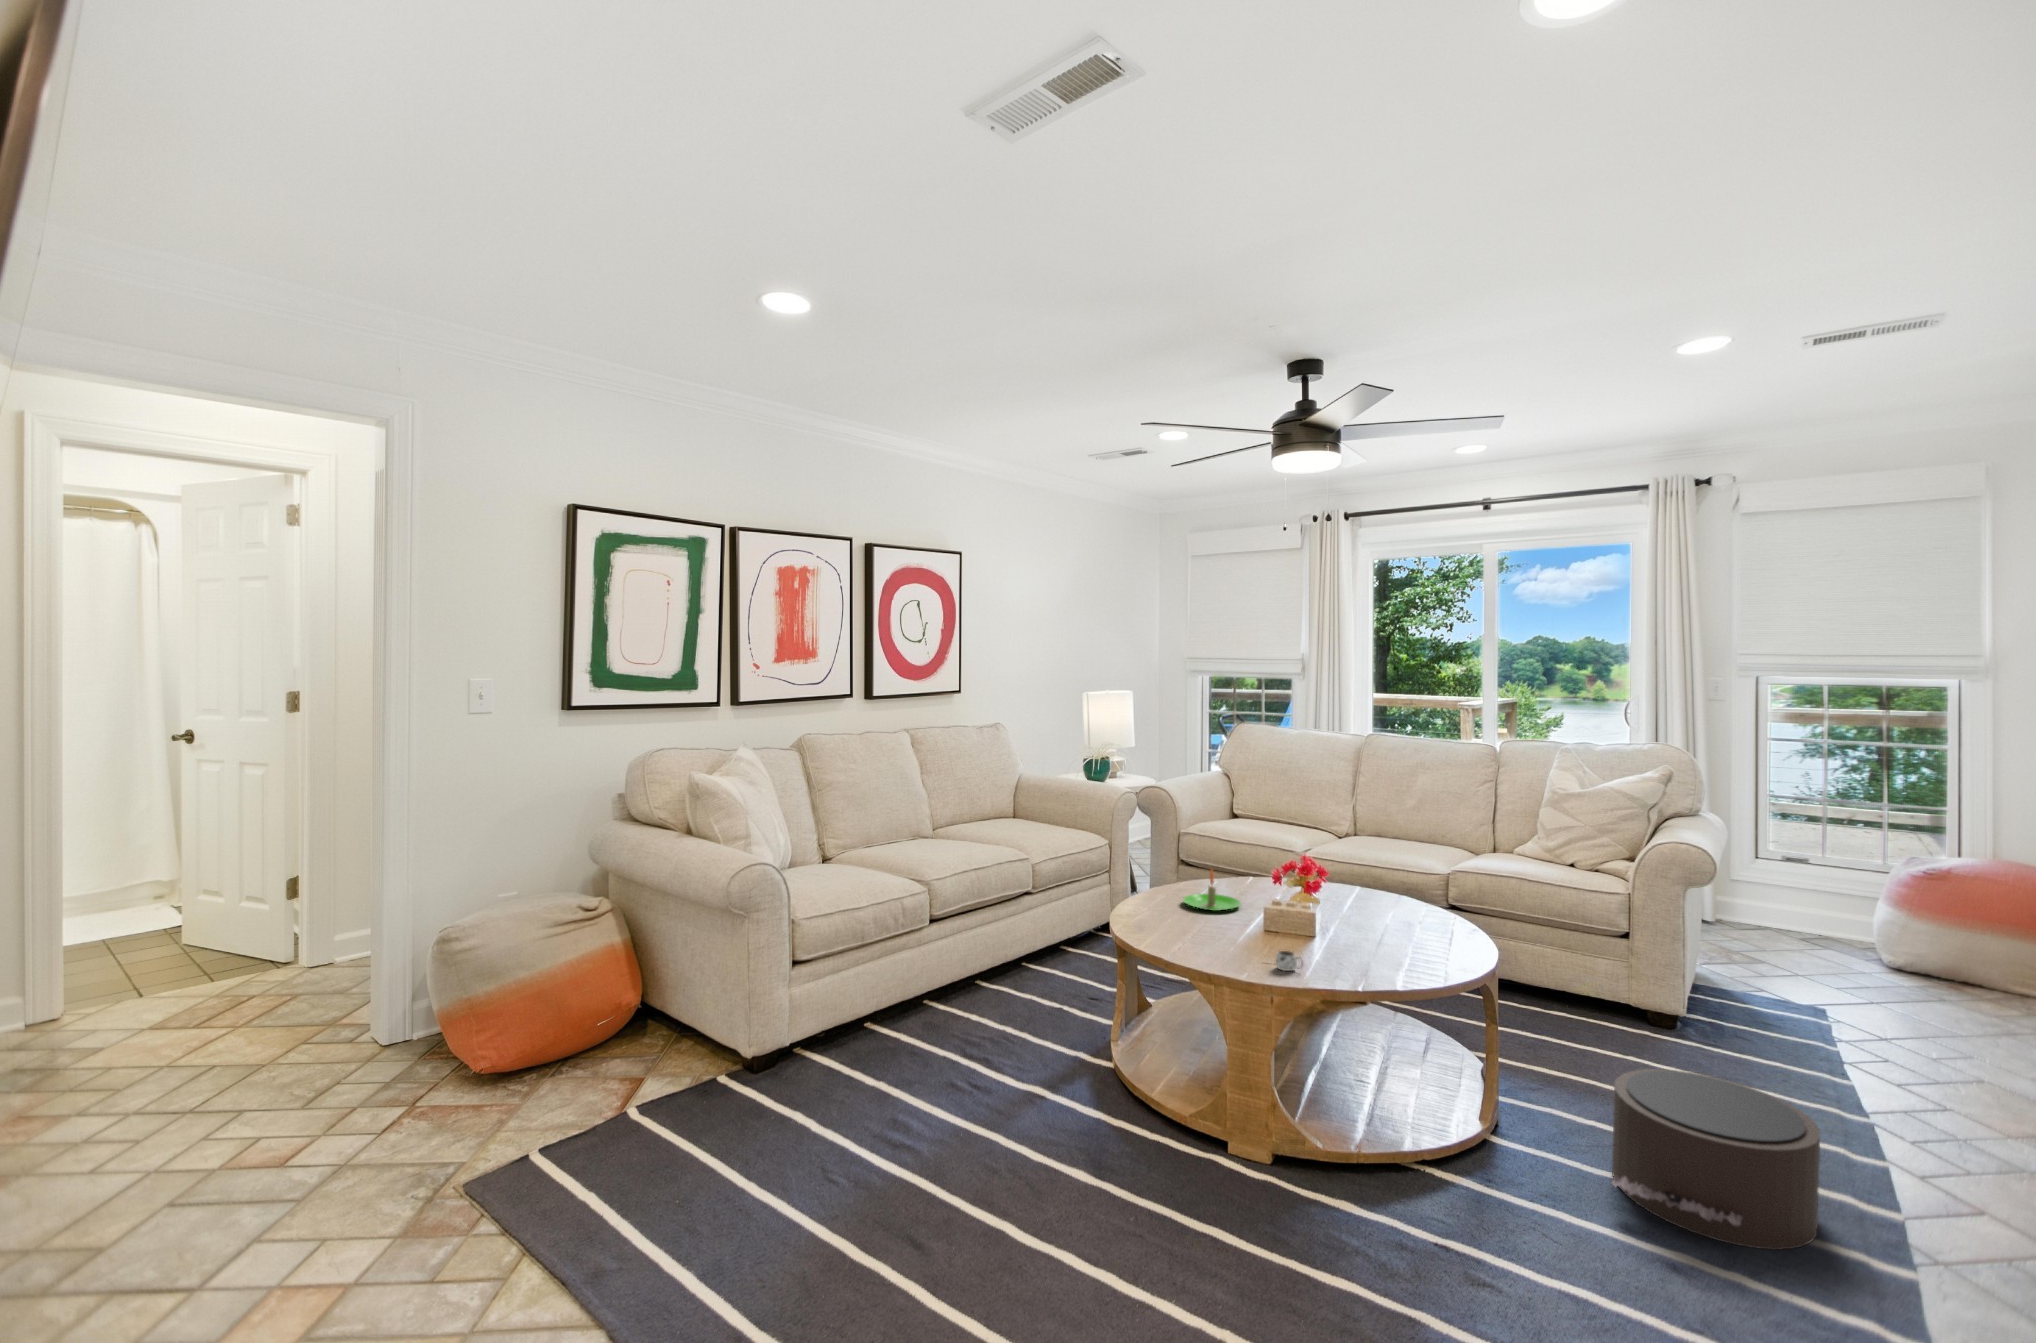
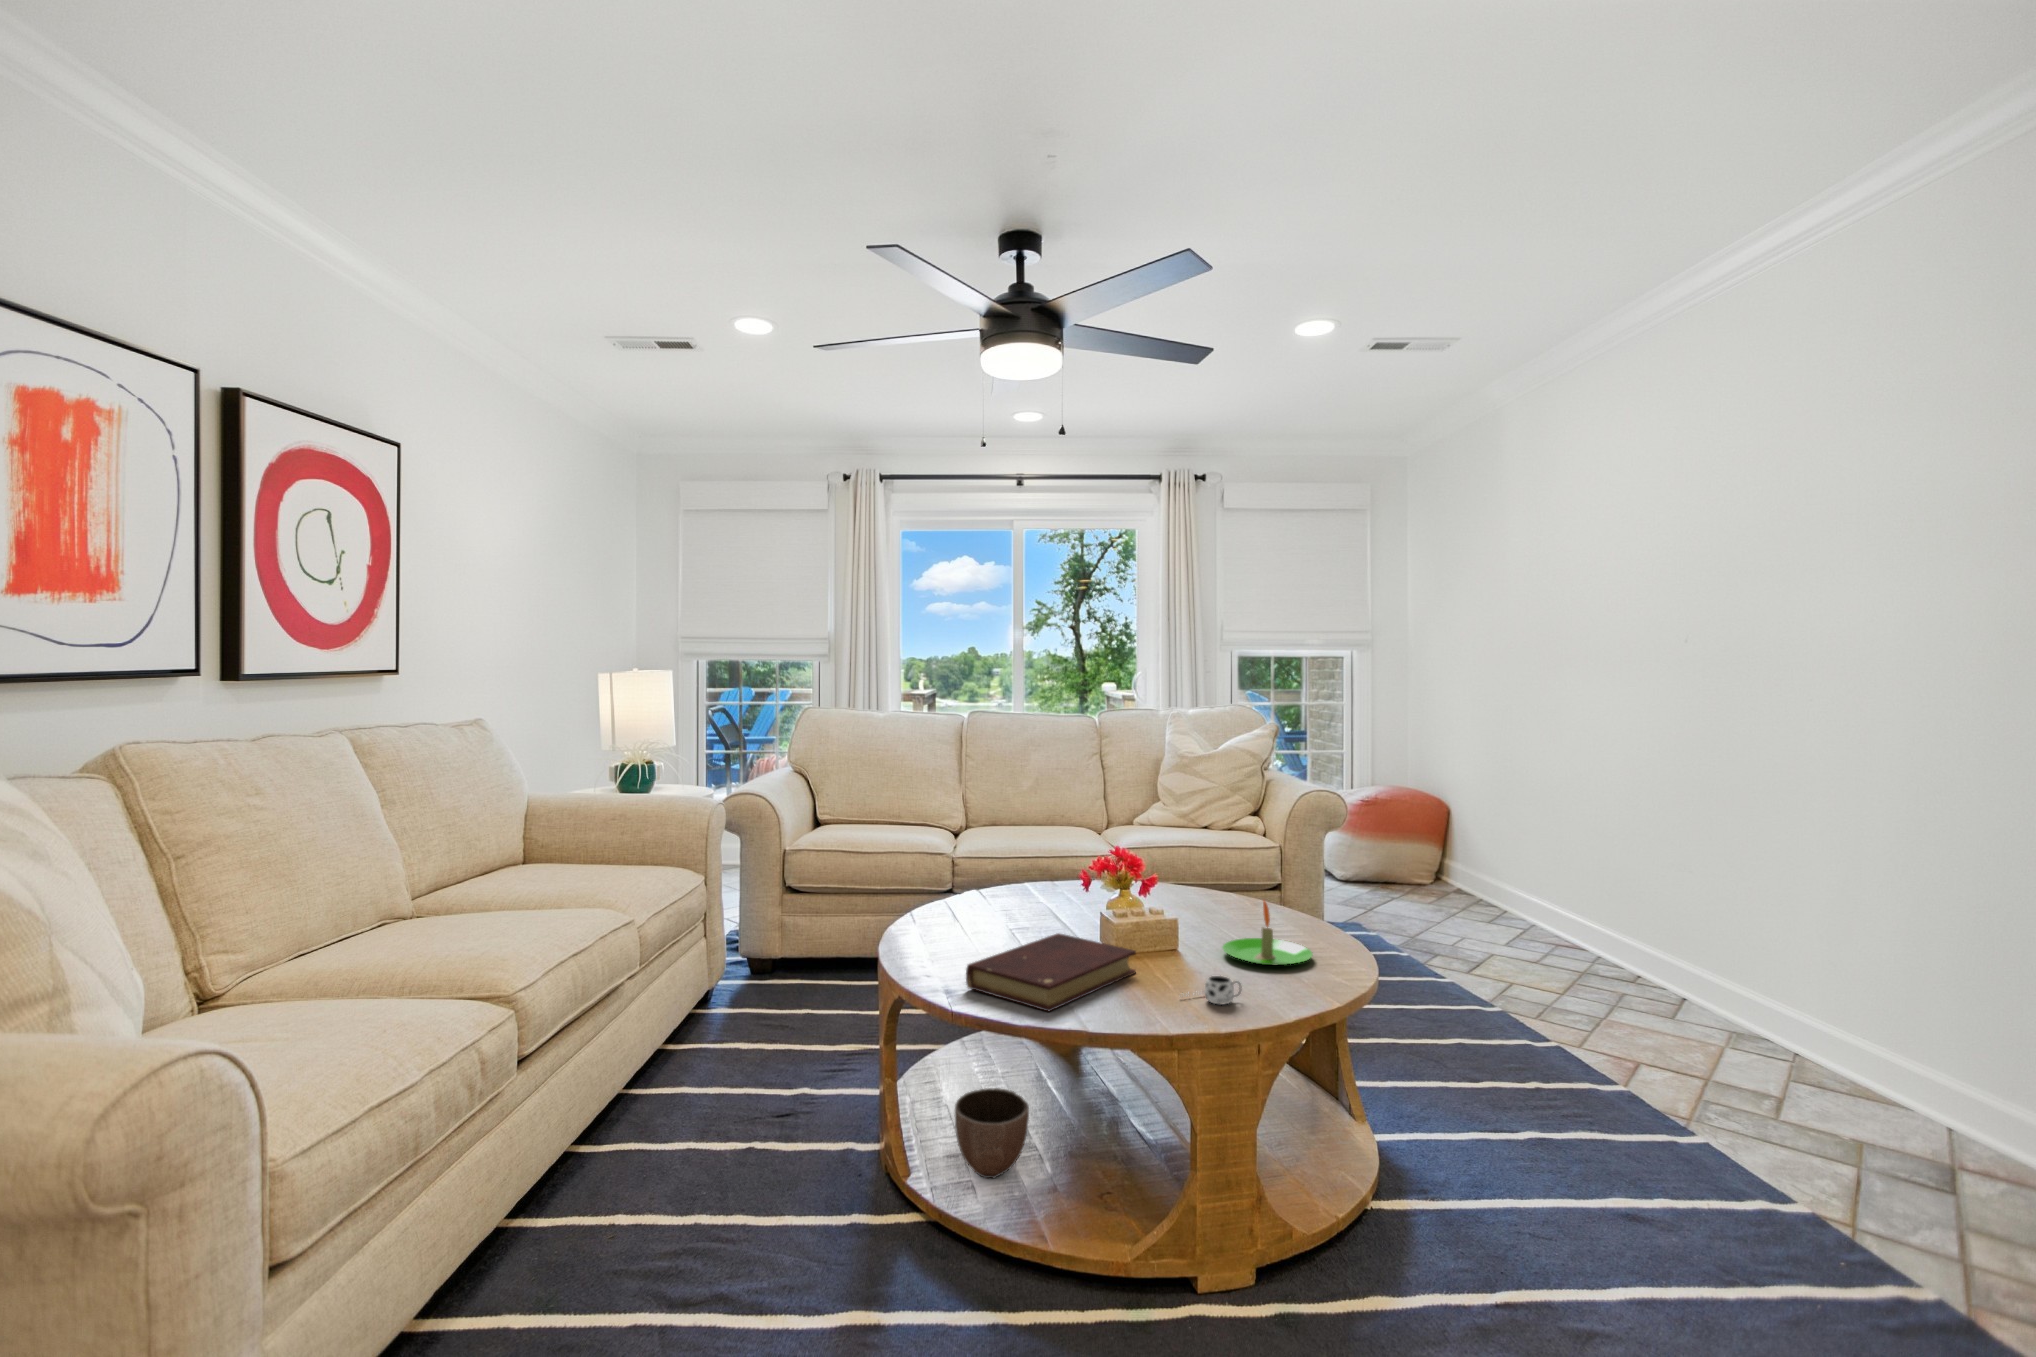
candle: present [1183,870,1241,911] -> present [1222,901,1313,965]
book: none [1145,908,1267,949] -> present [966,933,1136,1011]
decorative bowl: none [1145,1001,1194,1058] -> present [955,1088,1029,1178]
pouf: present [1612,1069,1820,1250] -> none [1461,1013,1679,1184]

